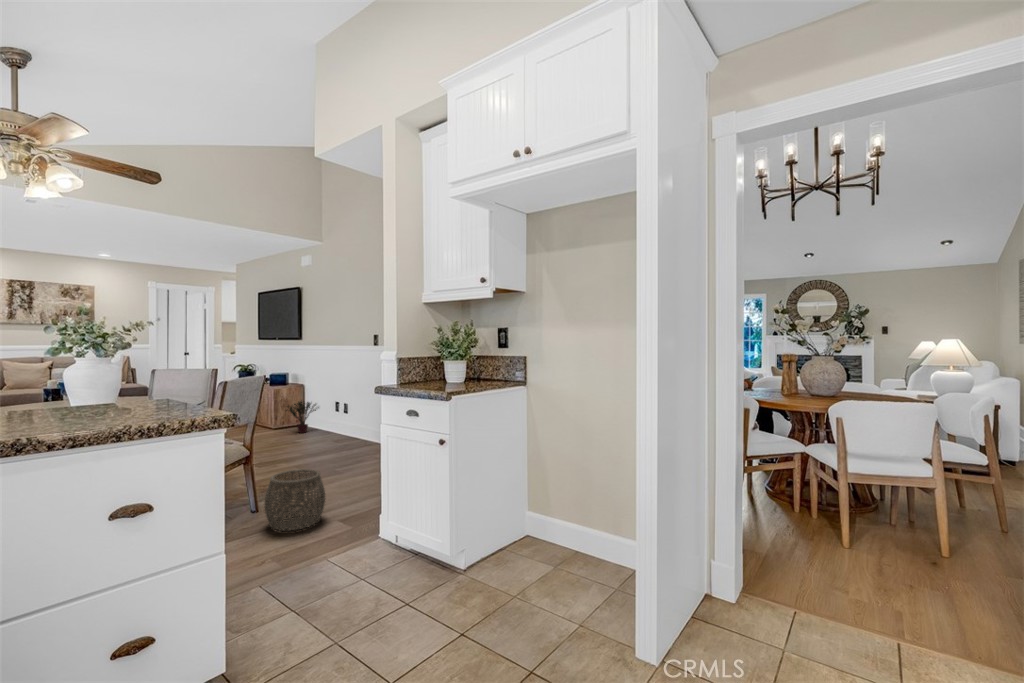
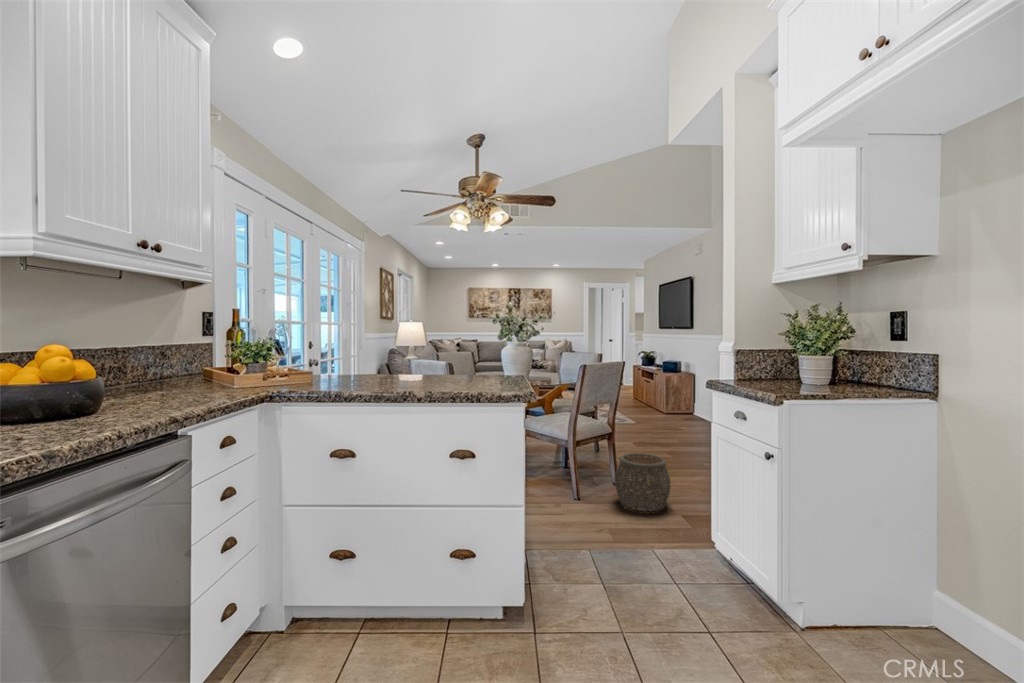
potted plant: present [286,401,319,433] -> none [673,387,708,420]

